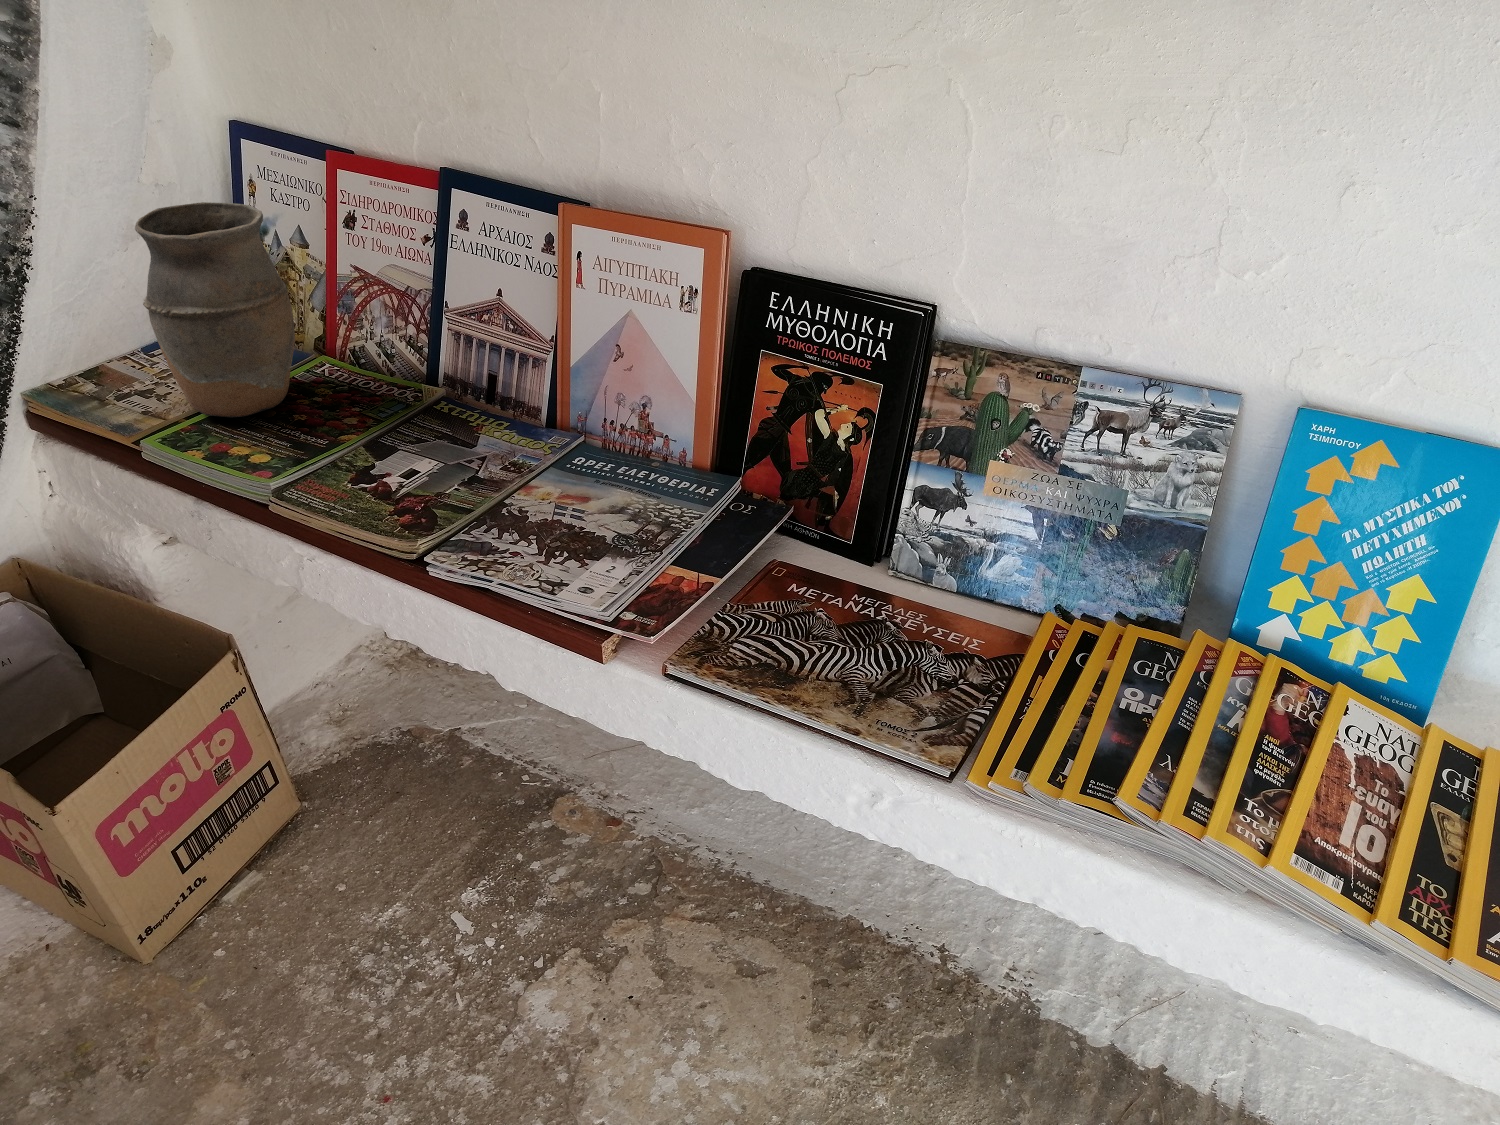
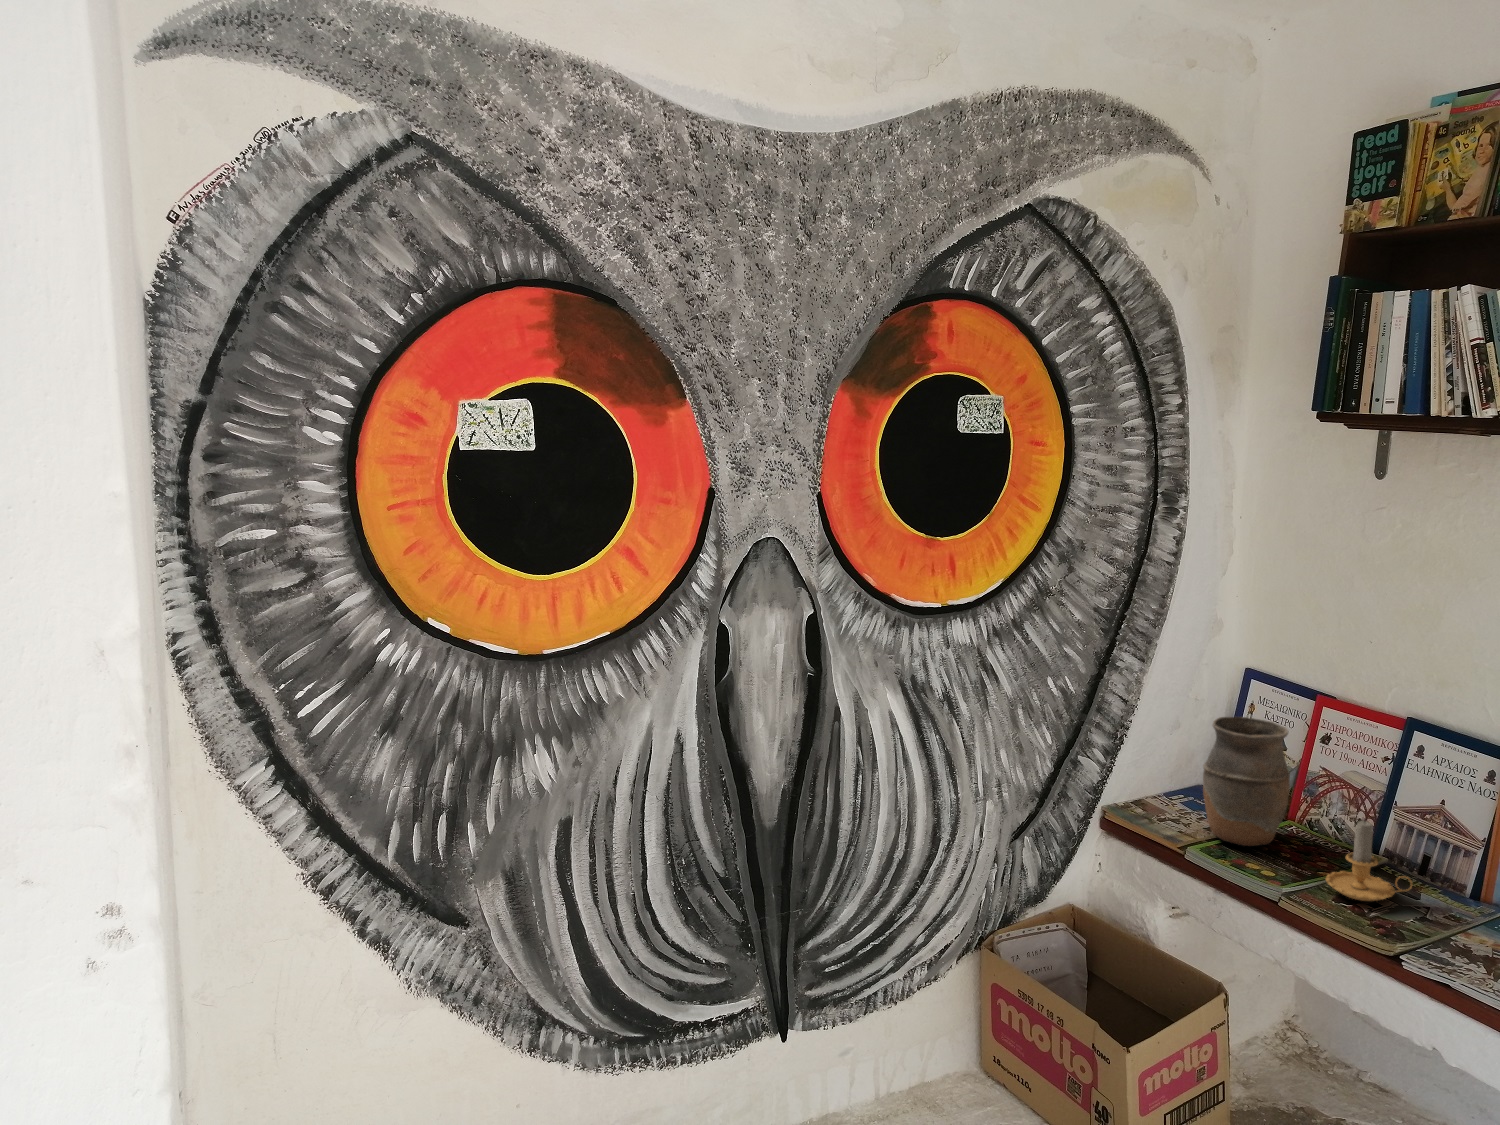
candle: none [343,347,459,472] -> present [1326,821,1412,901]

